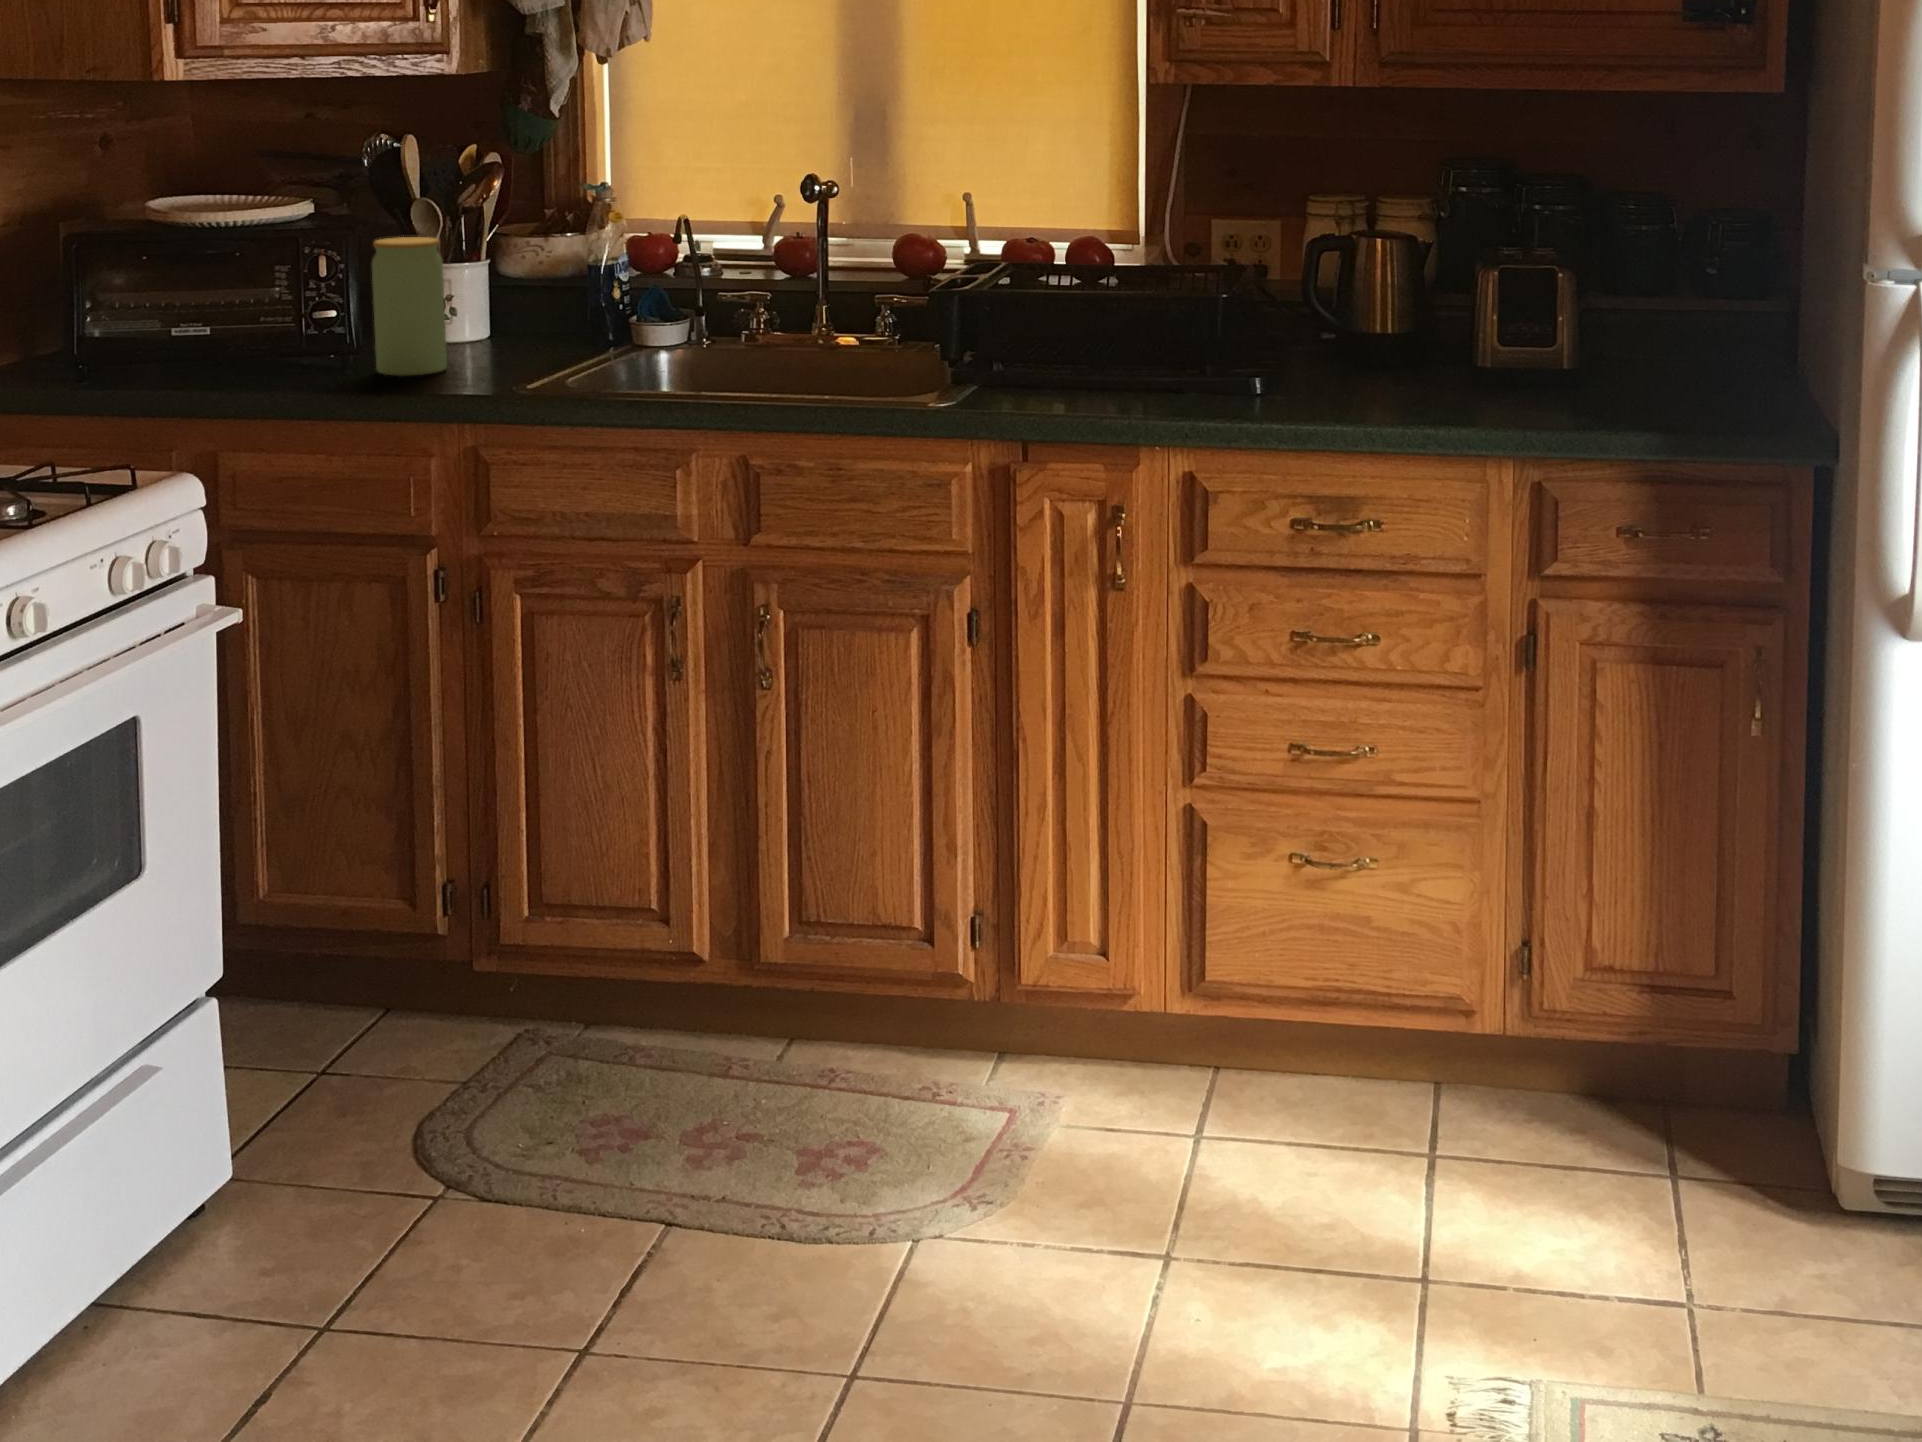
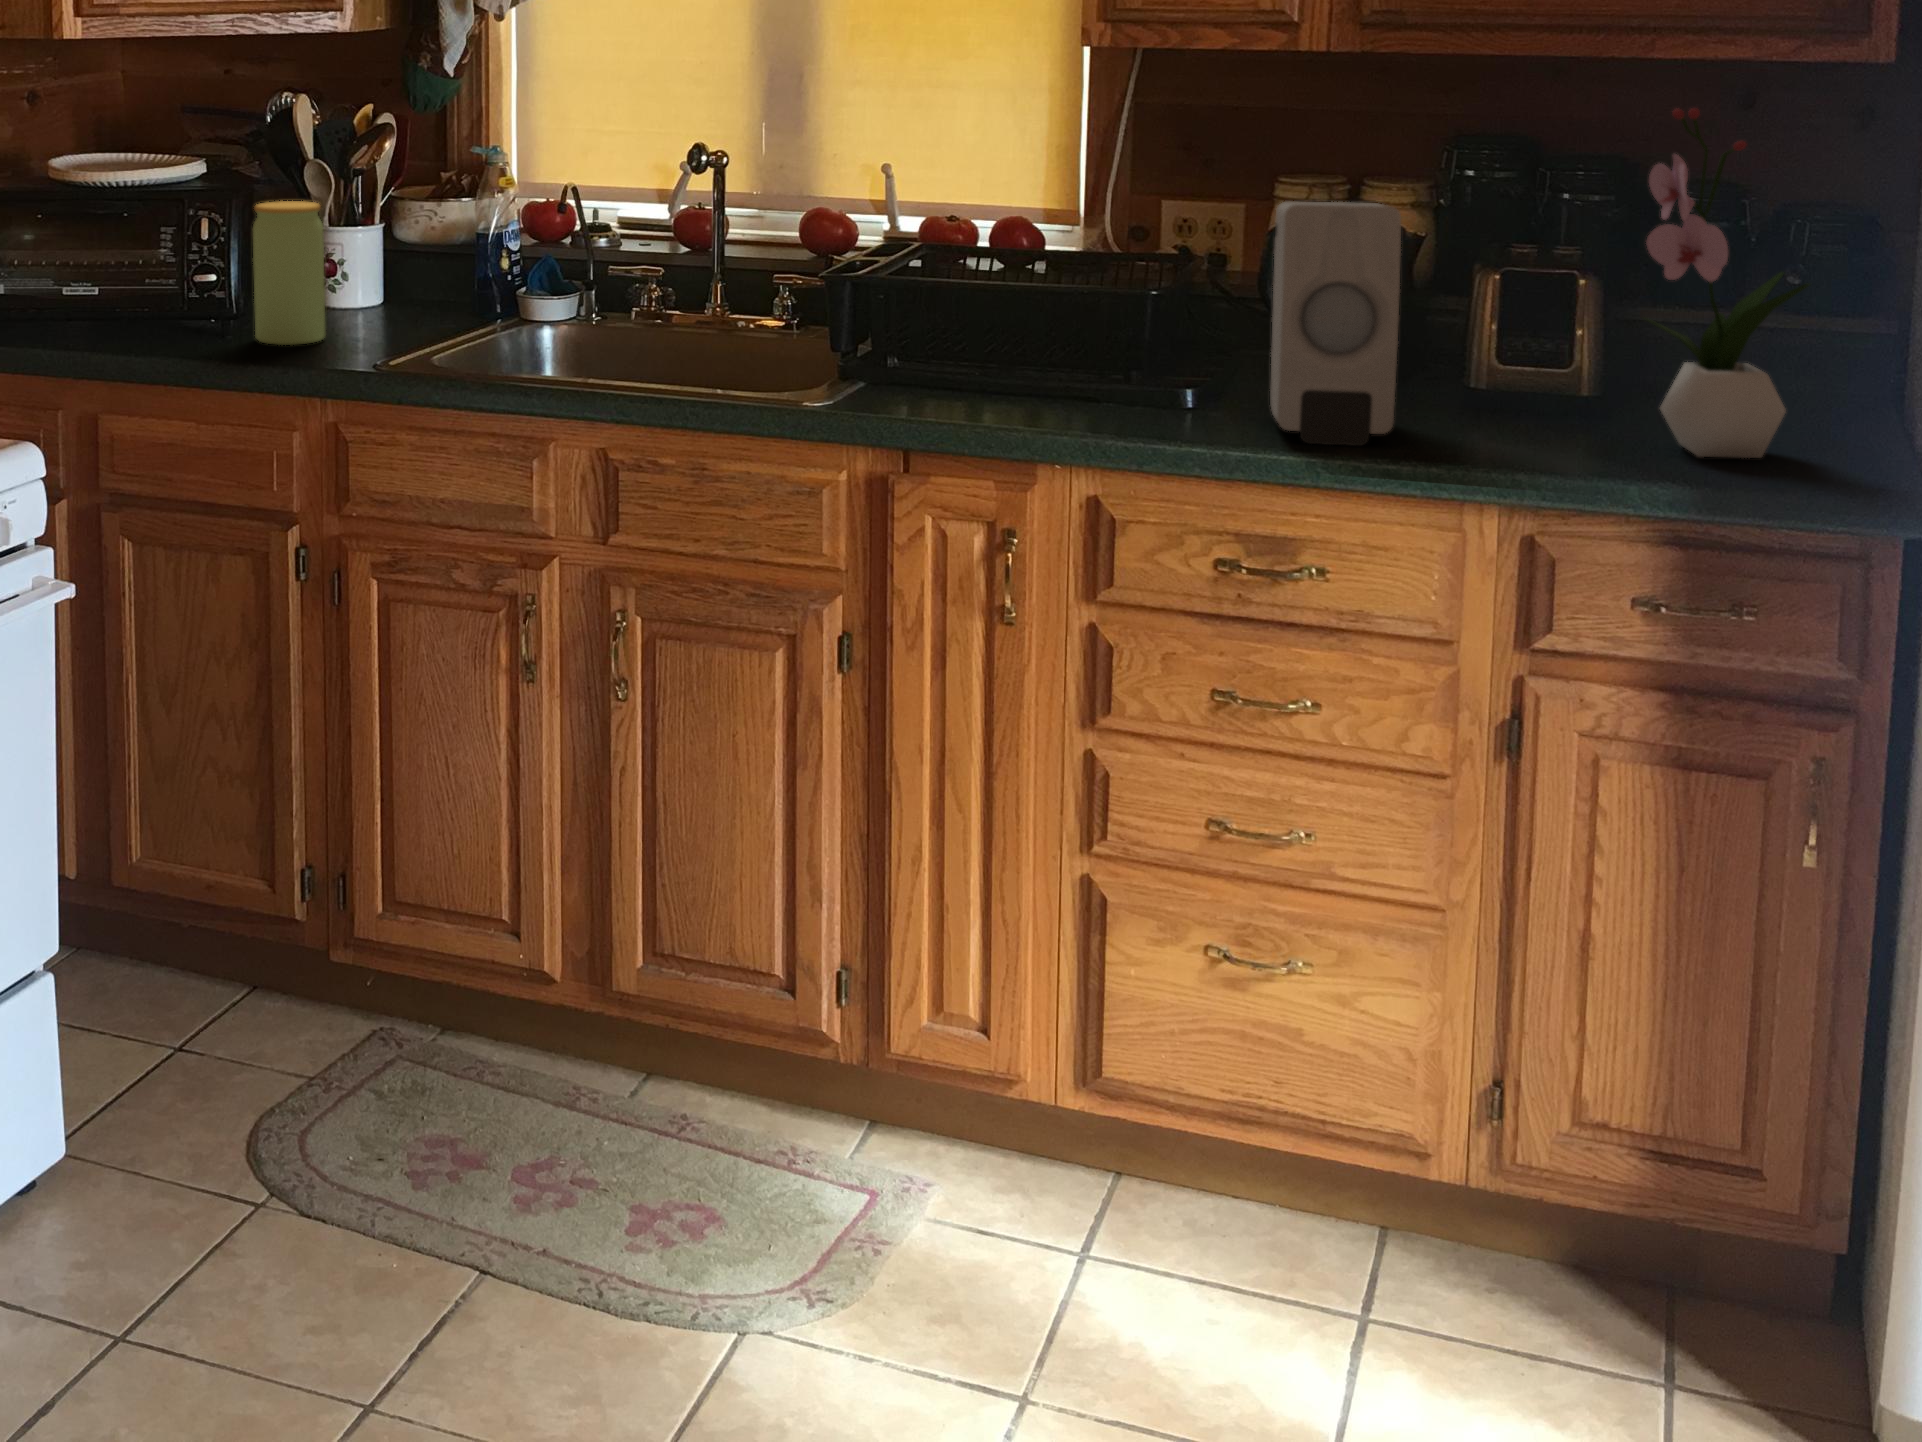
flower arrangement: none [1617,128,1744,413] -> present [1644,108,1810,458]
soap dispenser: none [1324,213,1431,418] -> present [1270,202,1401,446]

